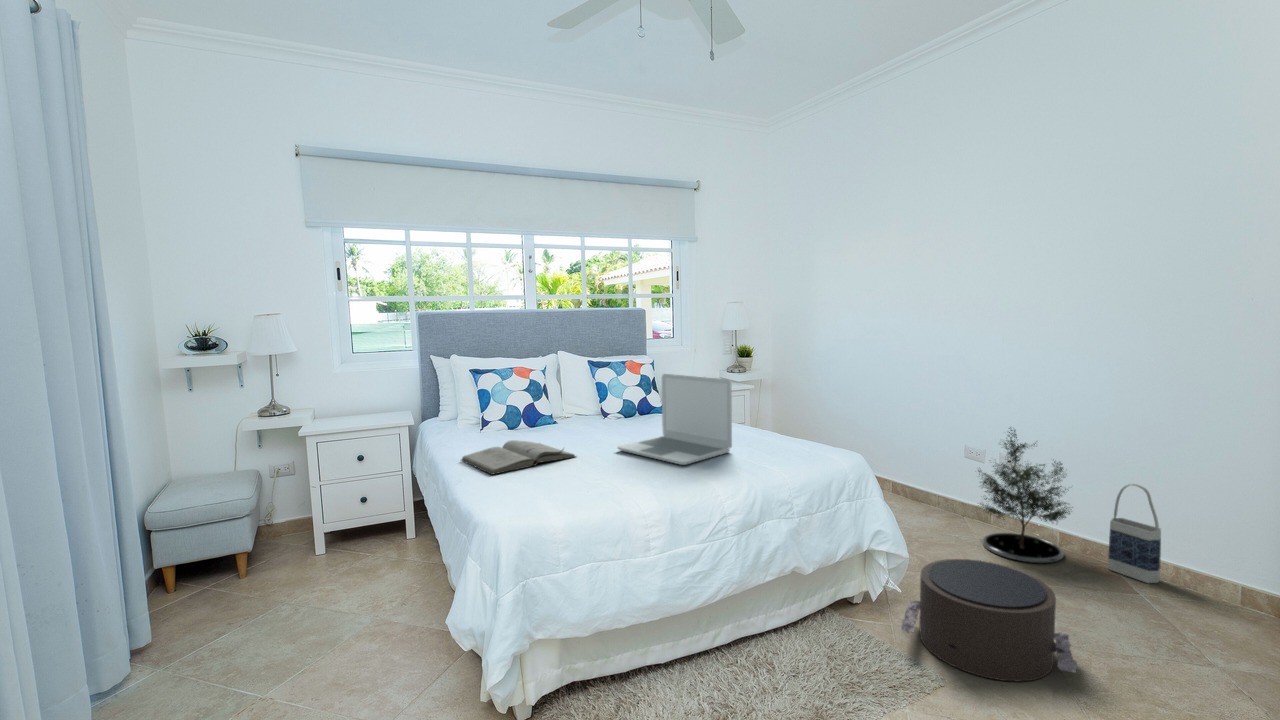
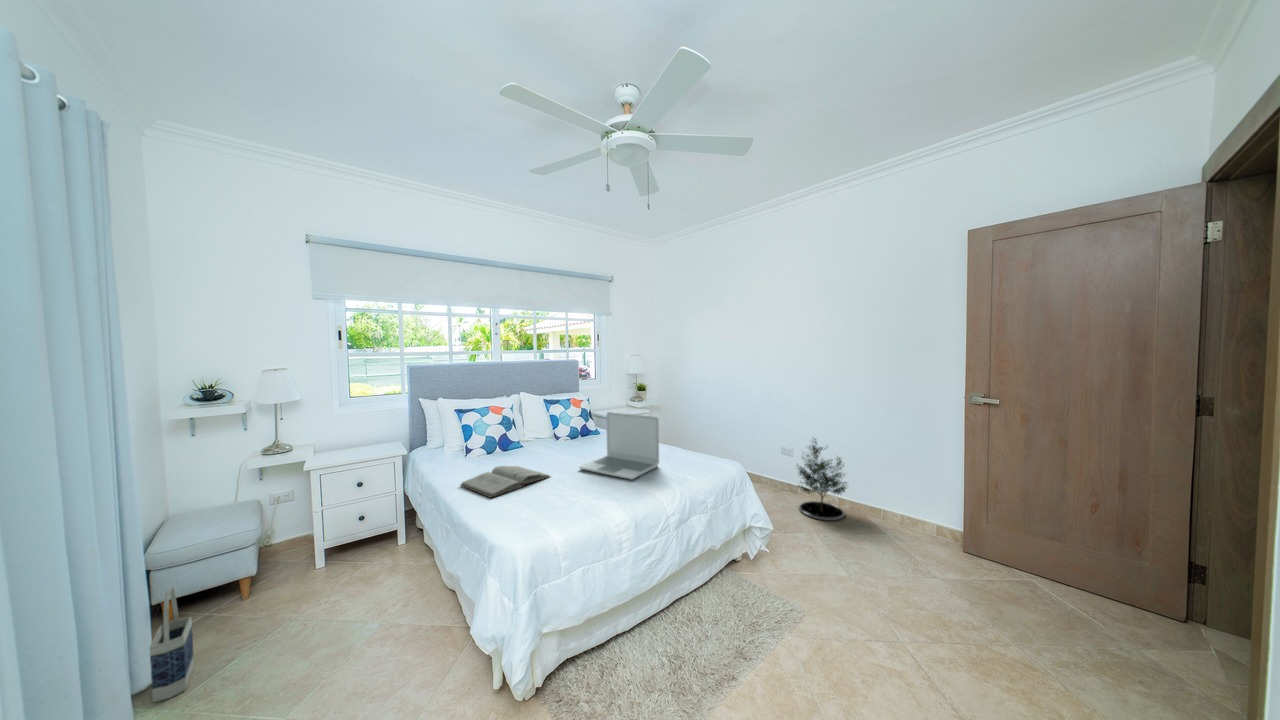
bag: present [1108,484,1161,583] -> present [150,587,194,702]
pouf: present [902,559,1077,681] -> none [774,527,880,607]

